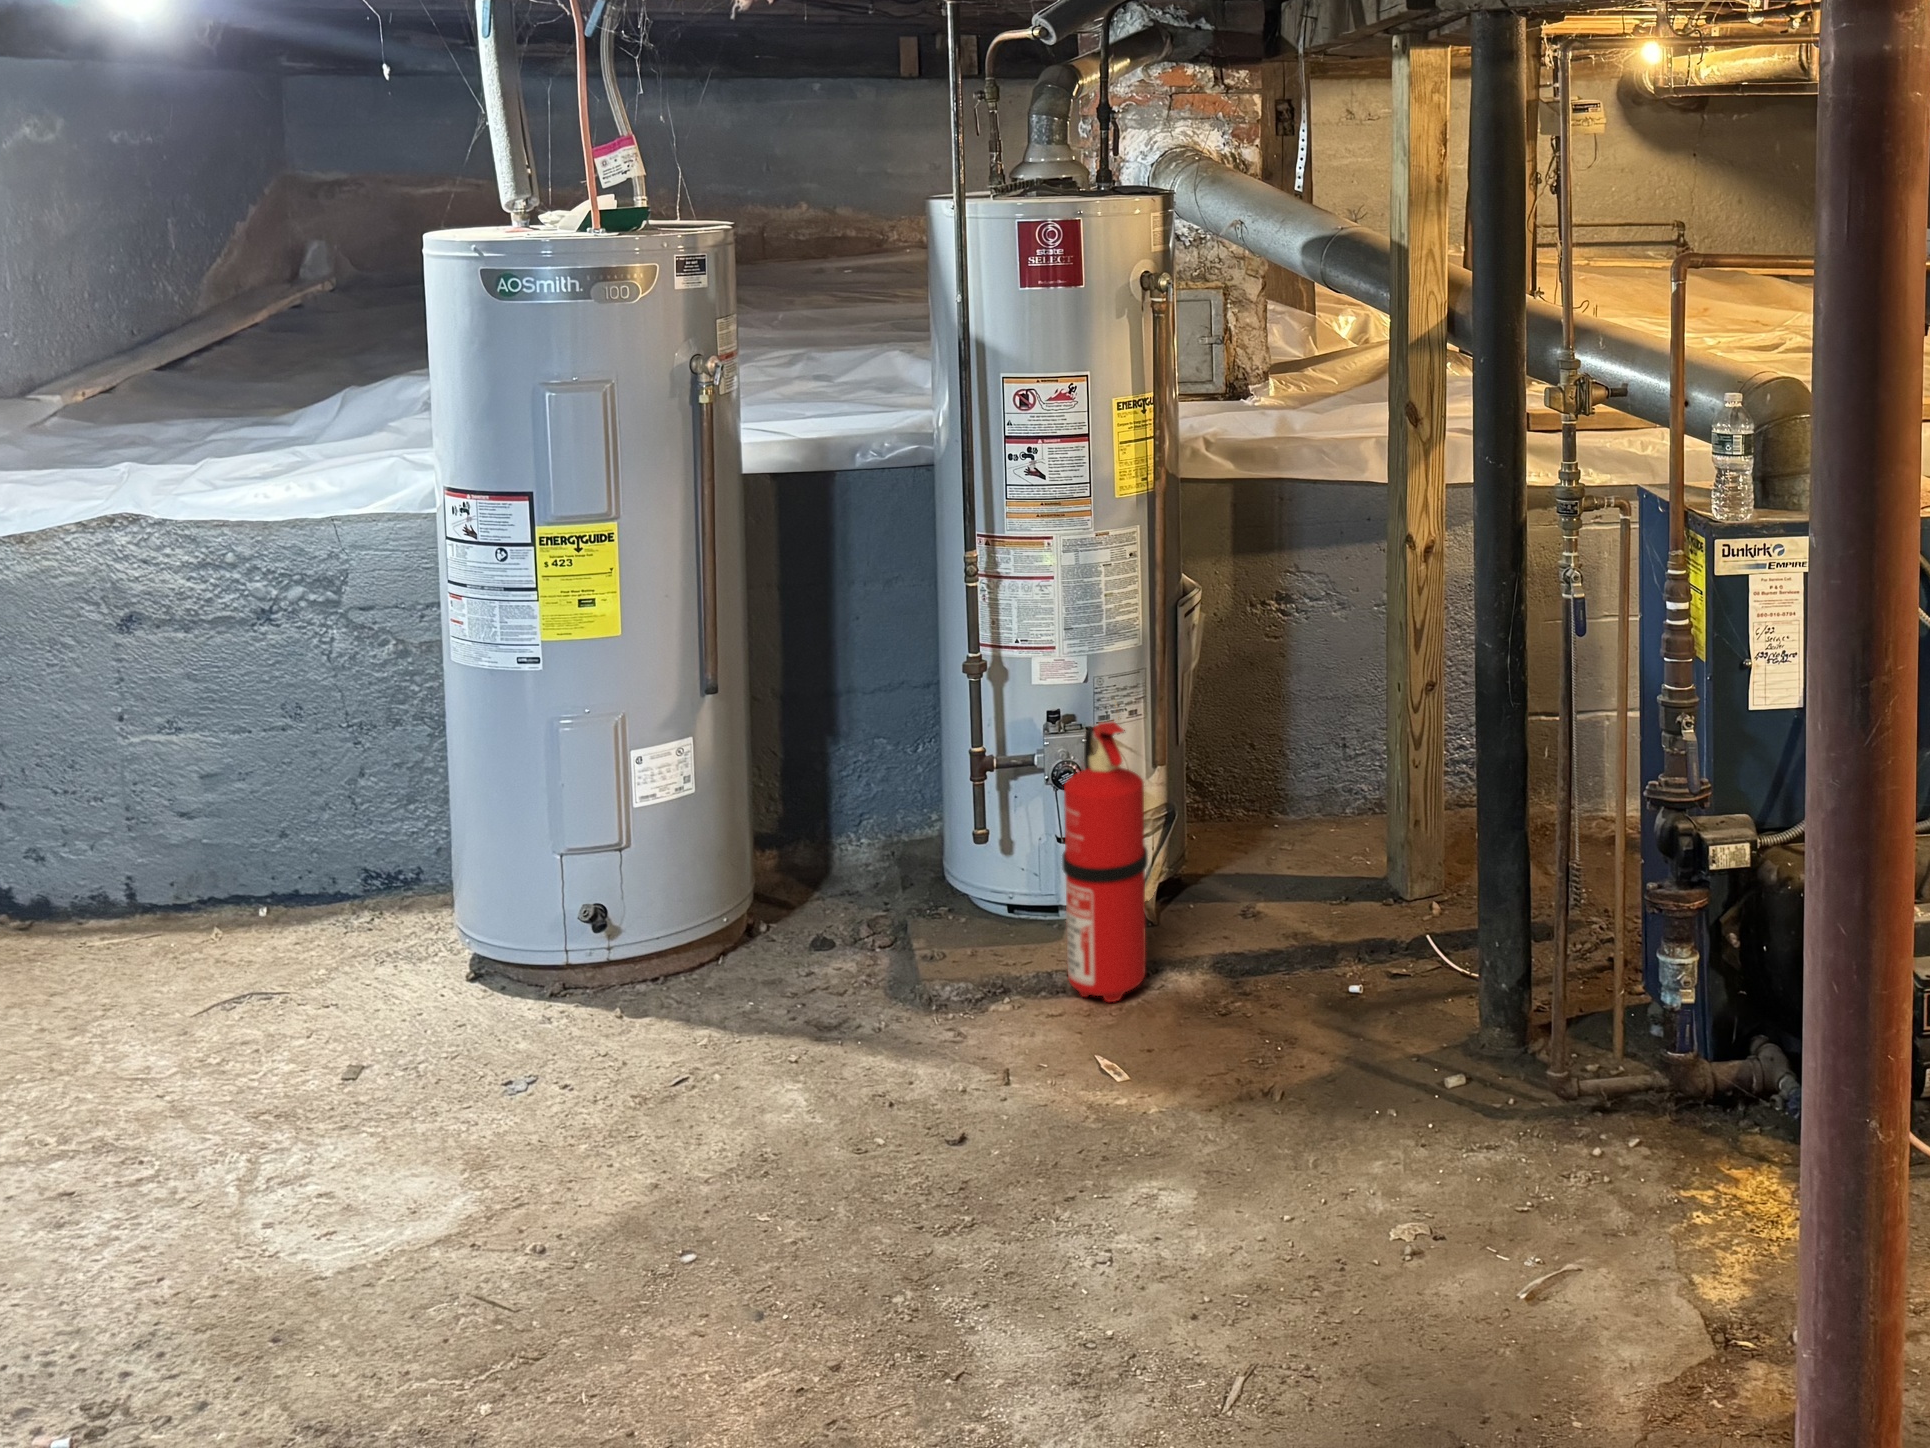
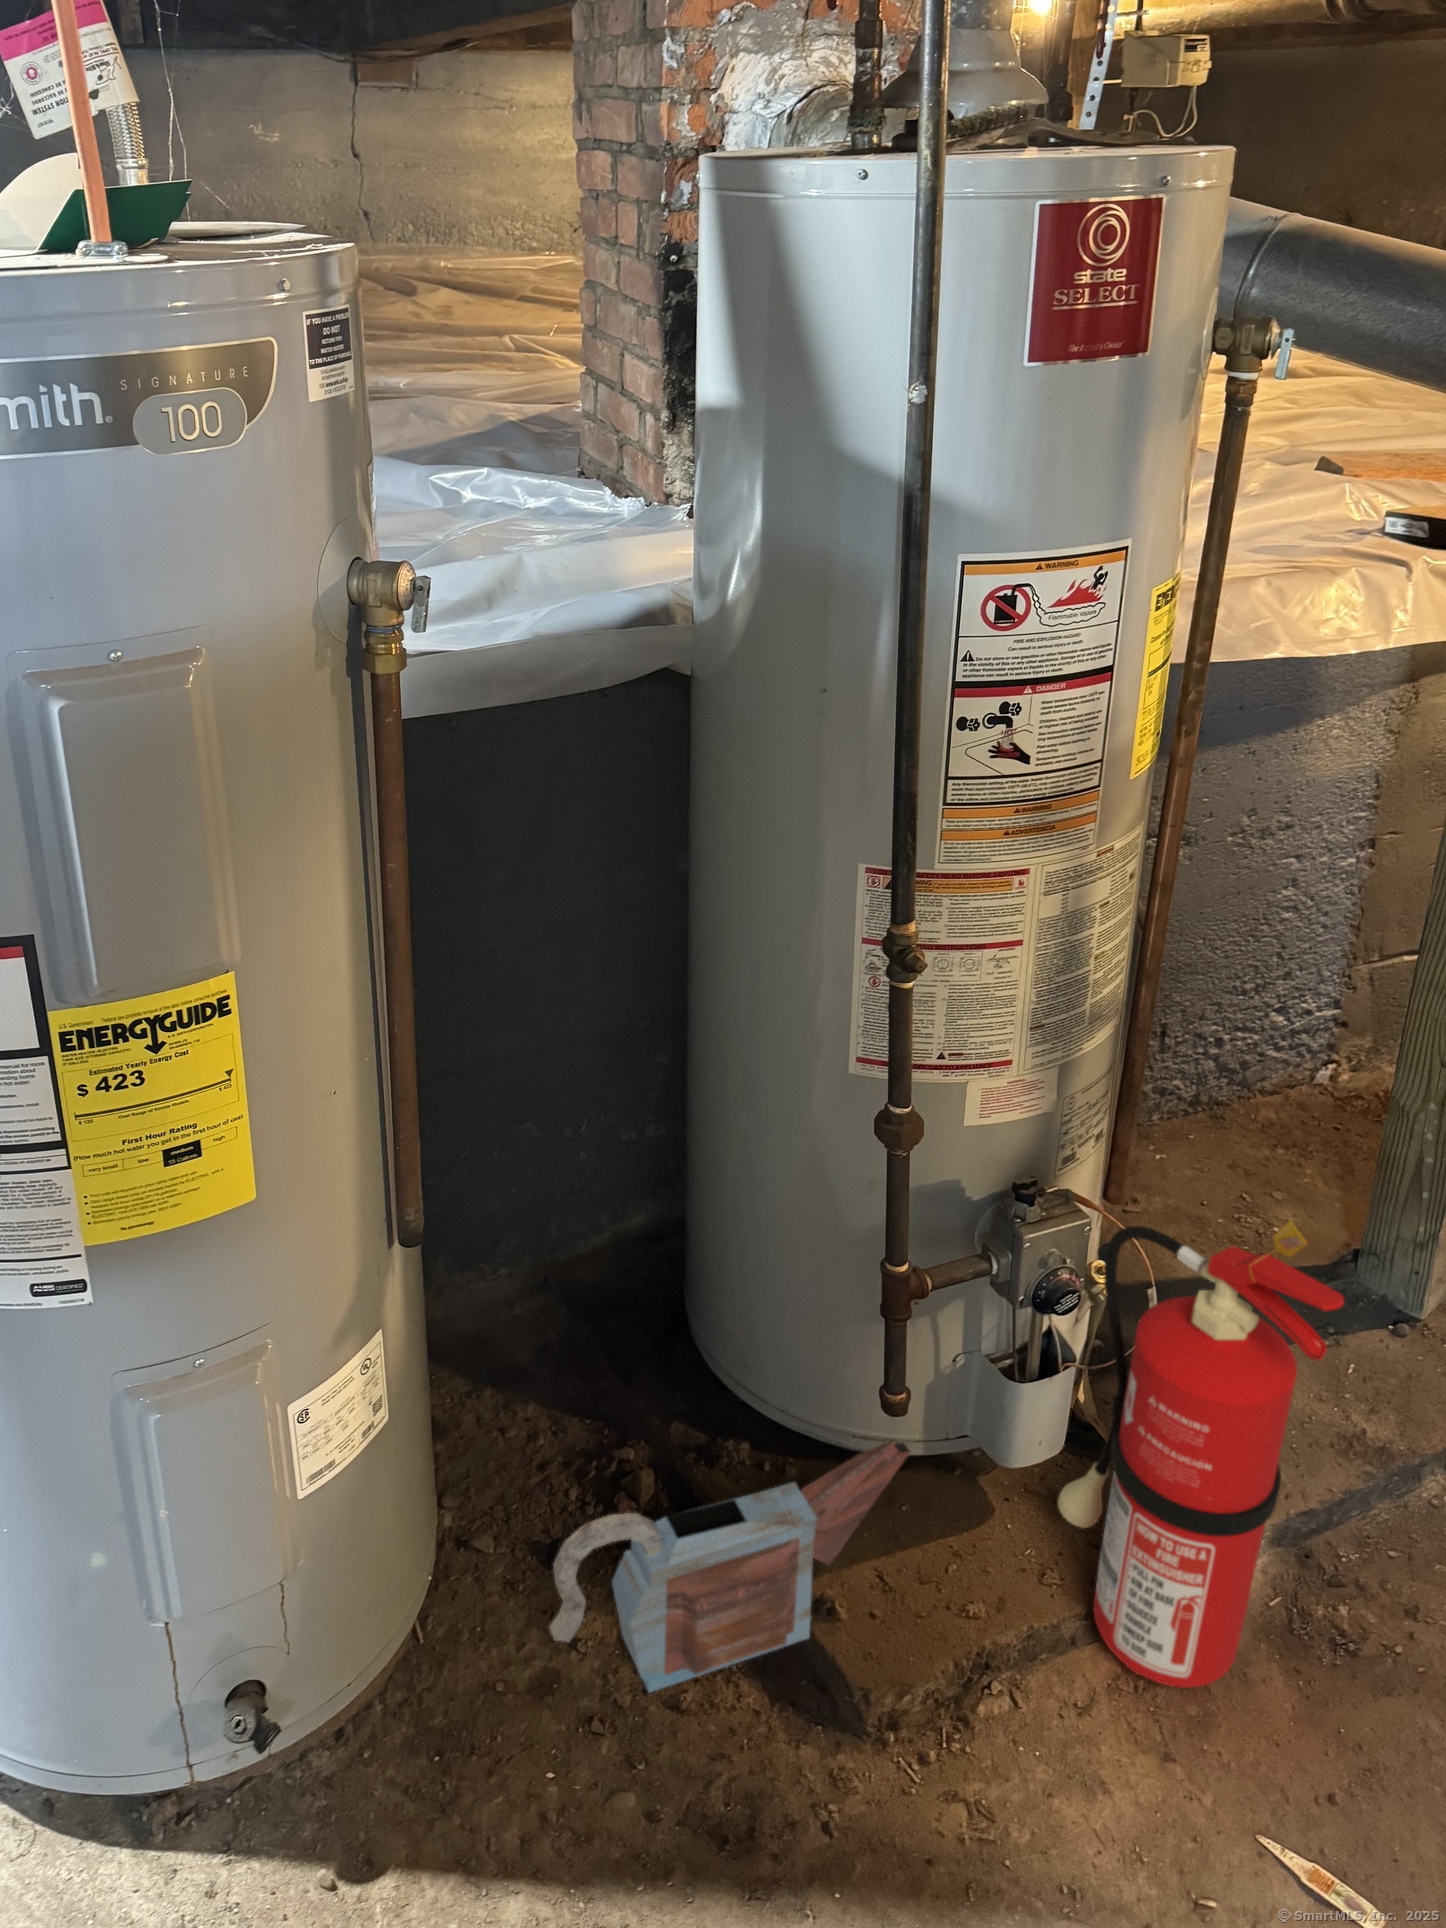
watering can: none [767,857,983,982] -> present [549,1441,910,1693]

